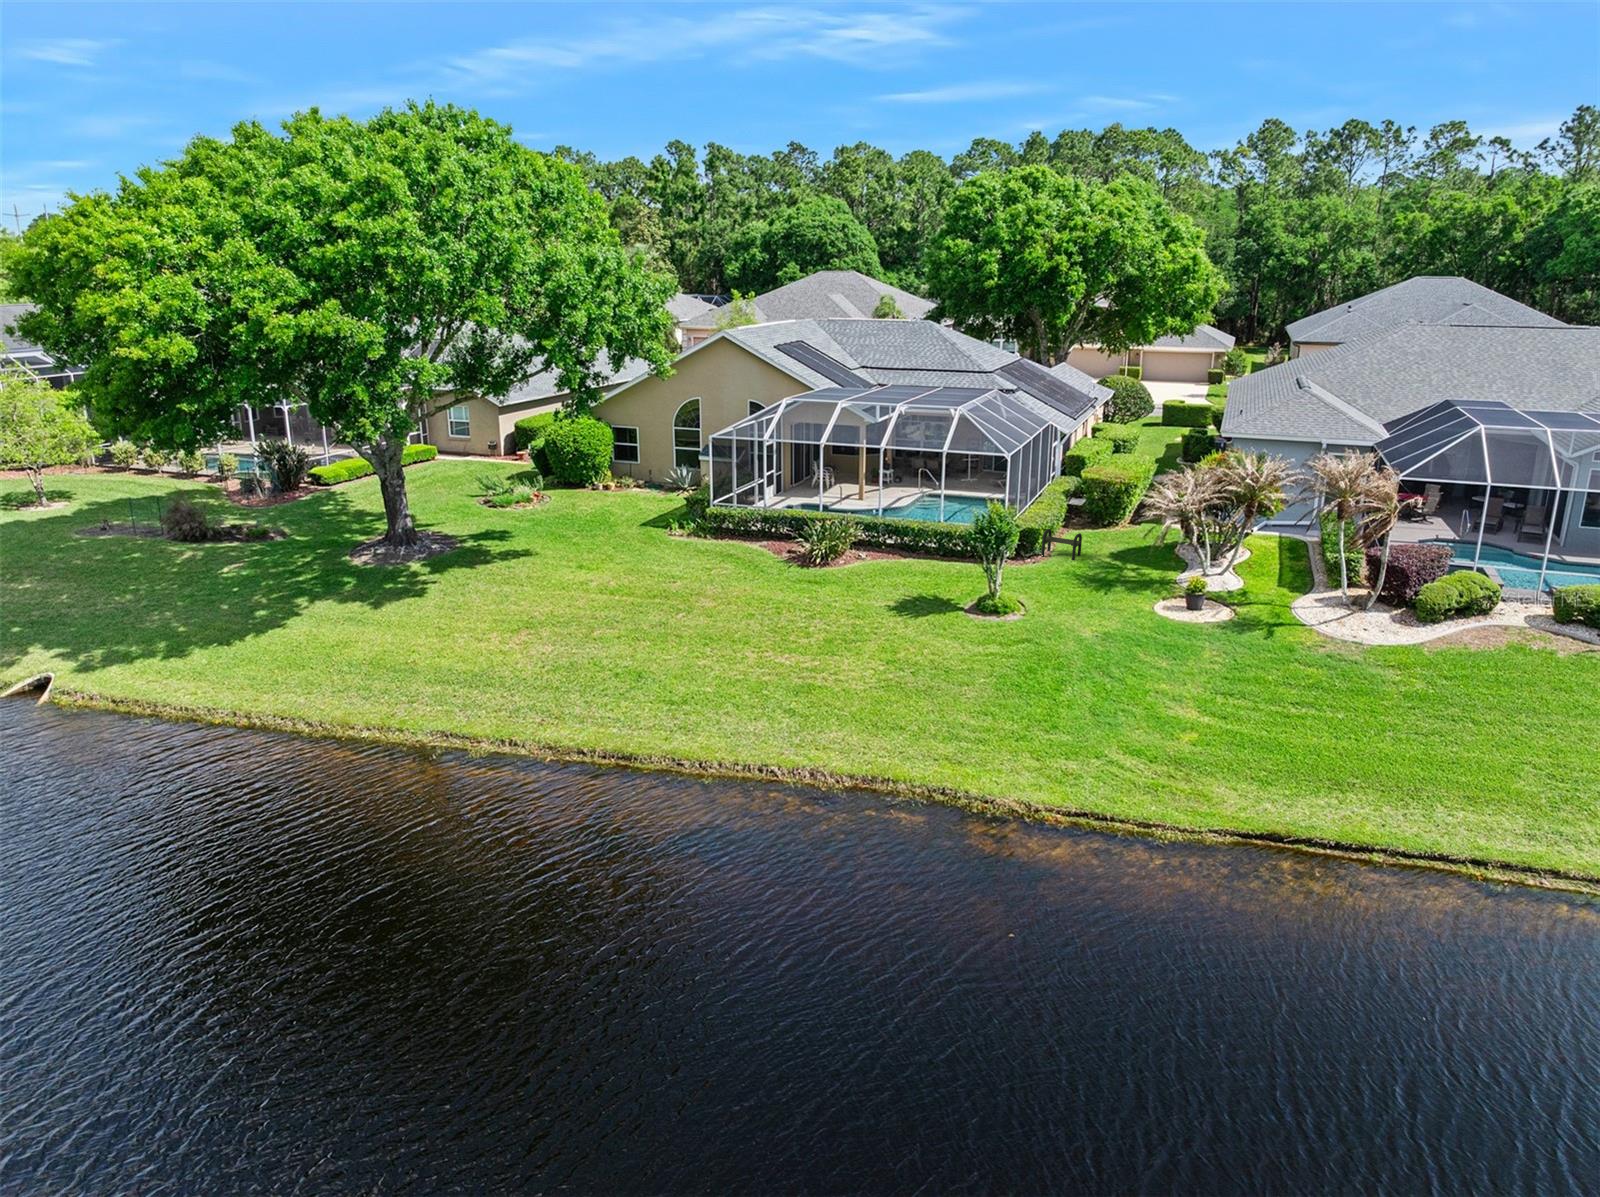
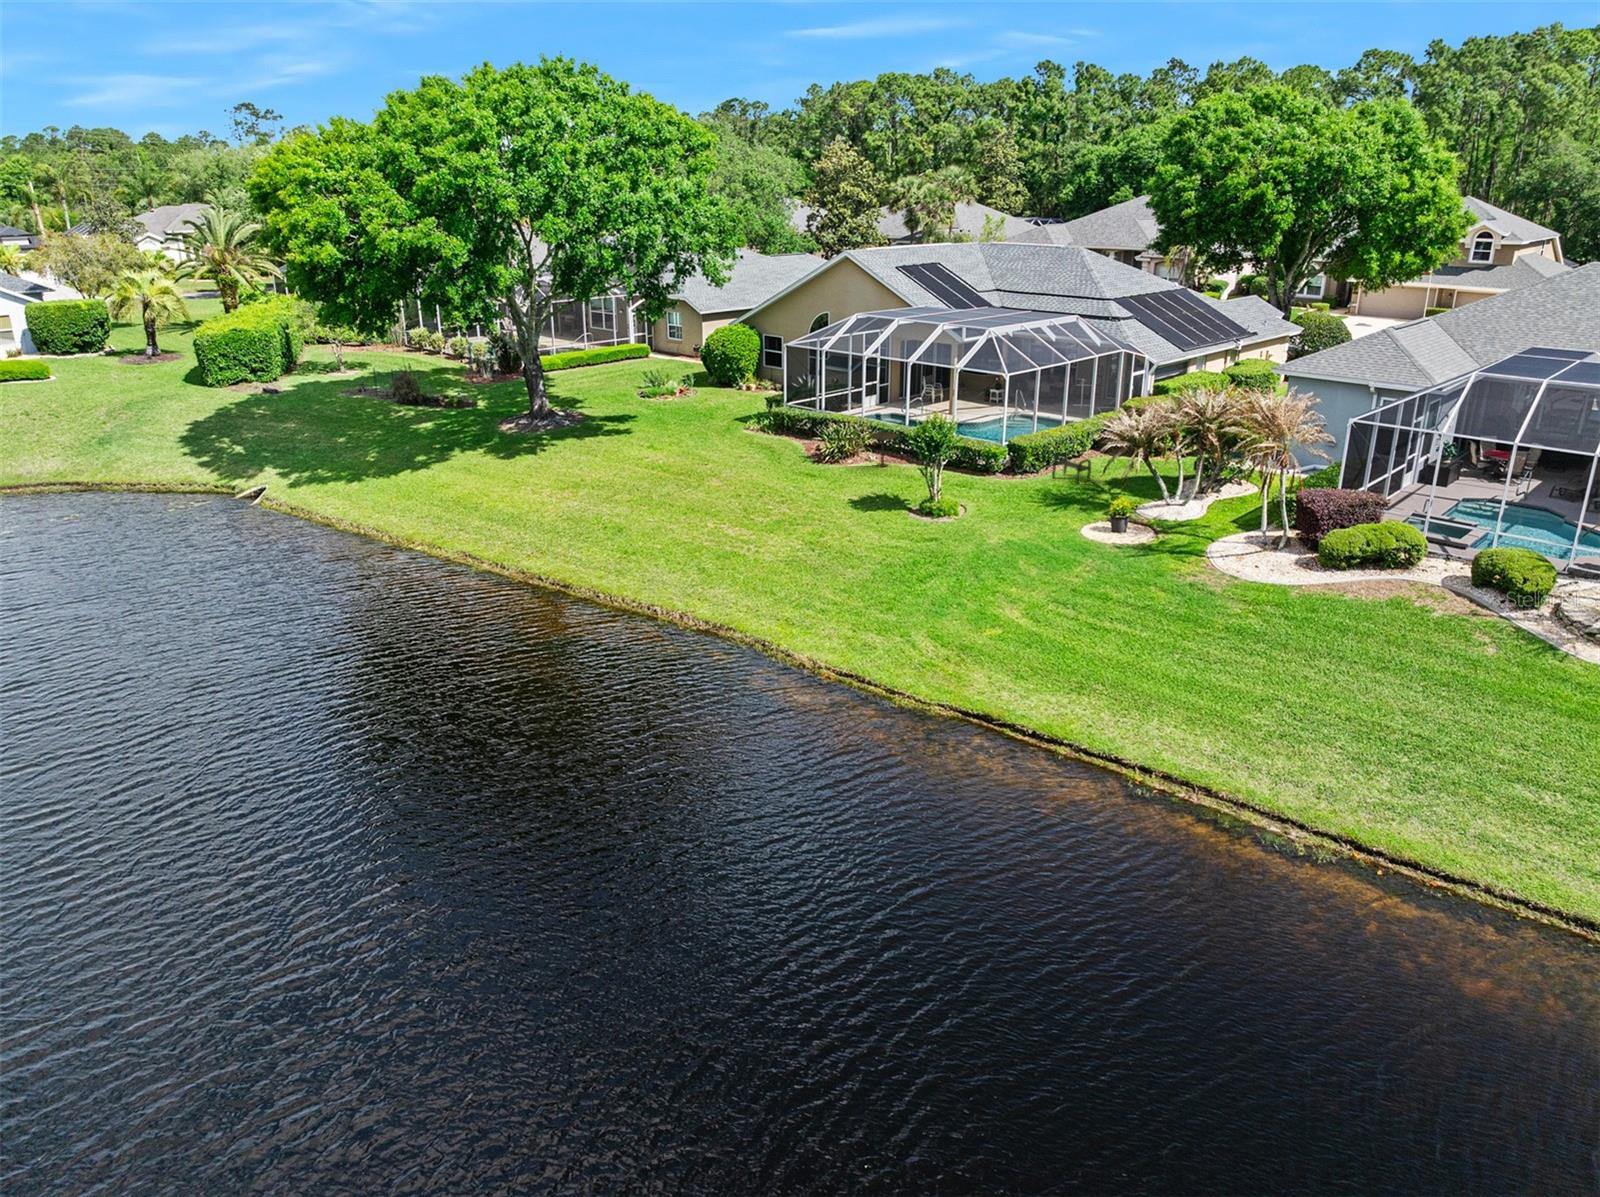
pedestal table: none [843,524,876,563] -> present [869,432,897,467]

